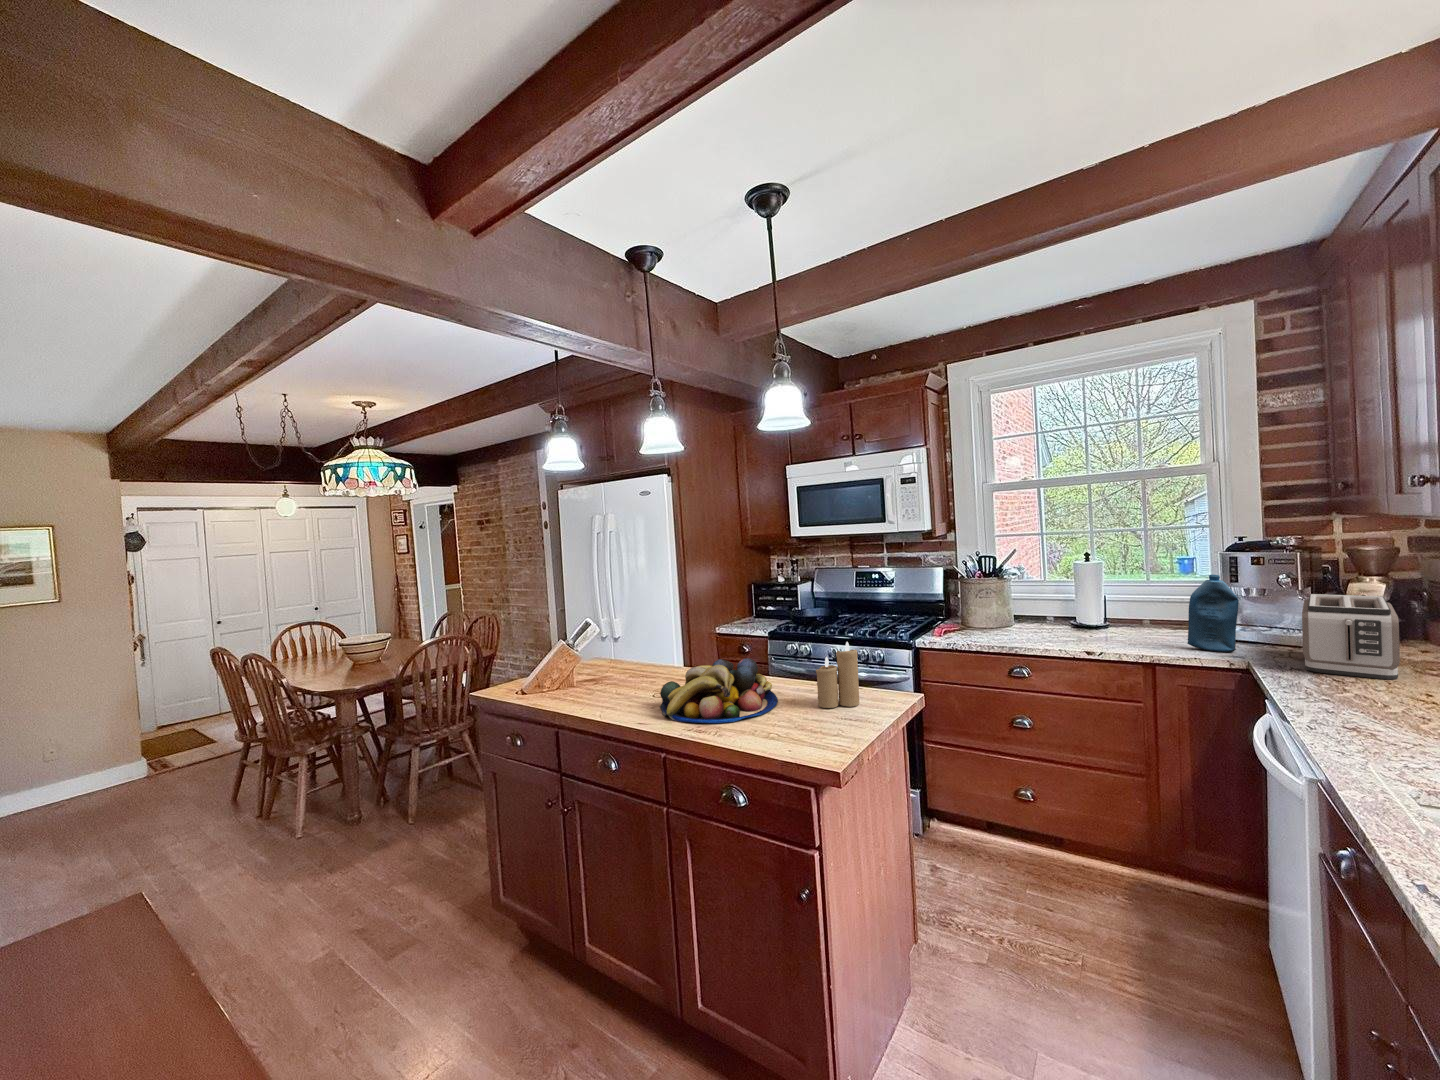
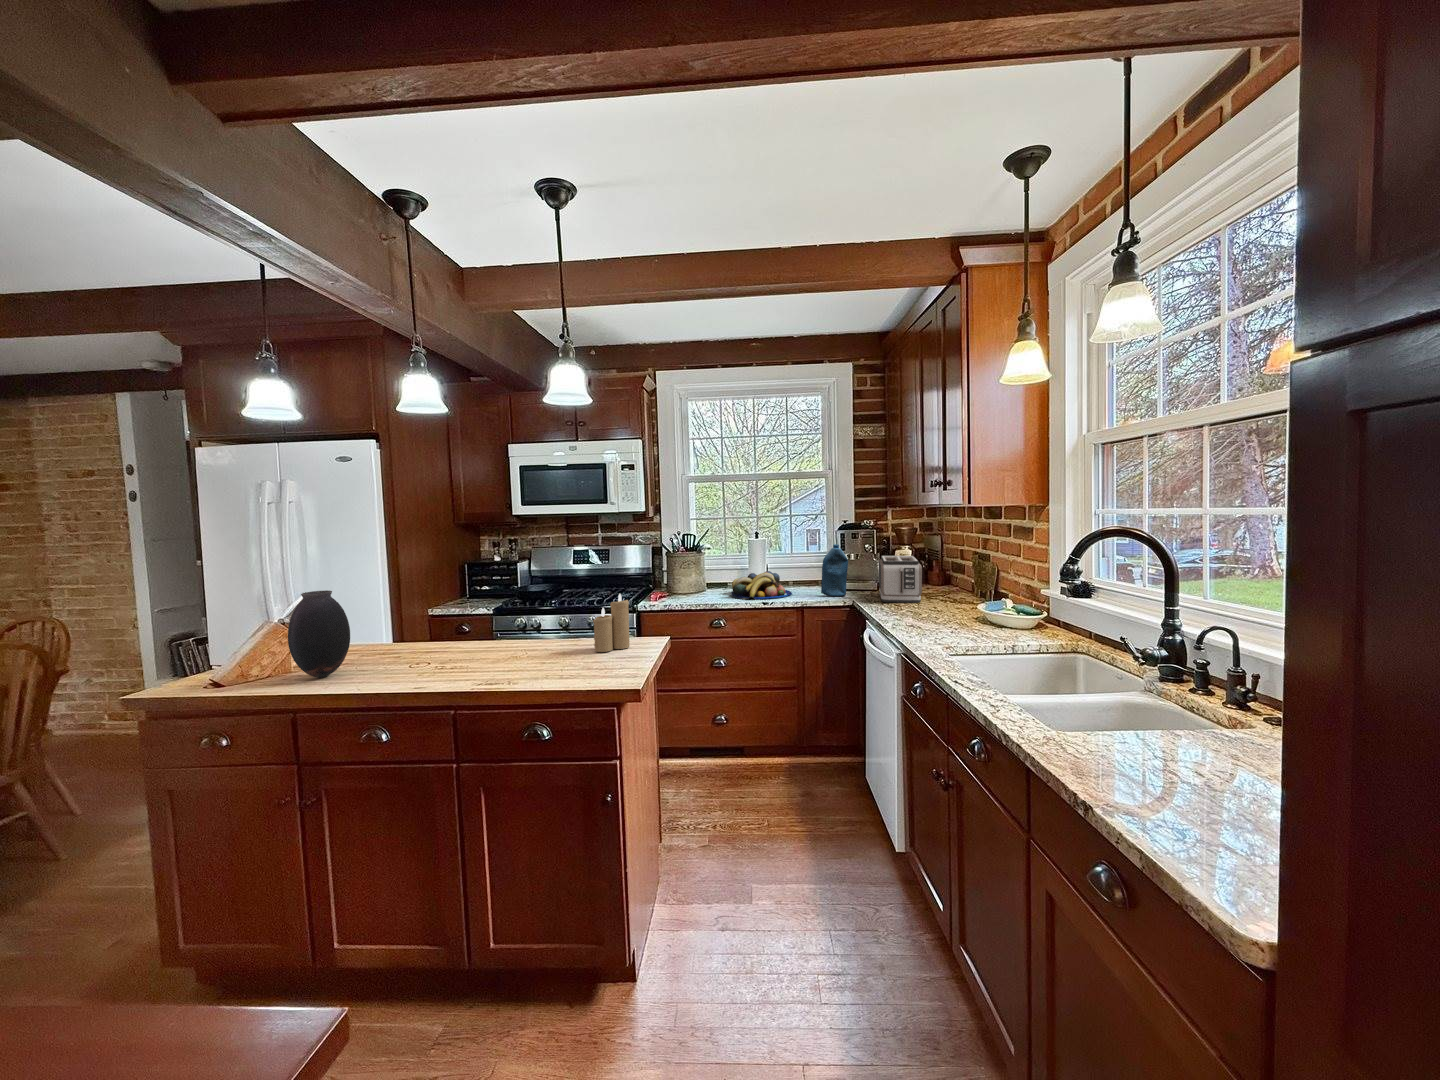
vase: none [564,620,609,696] -> present [288,590,350,678]
fruit bowl: present [660,658,778,723] -> present [731,571,792,600]

